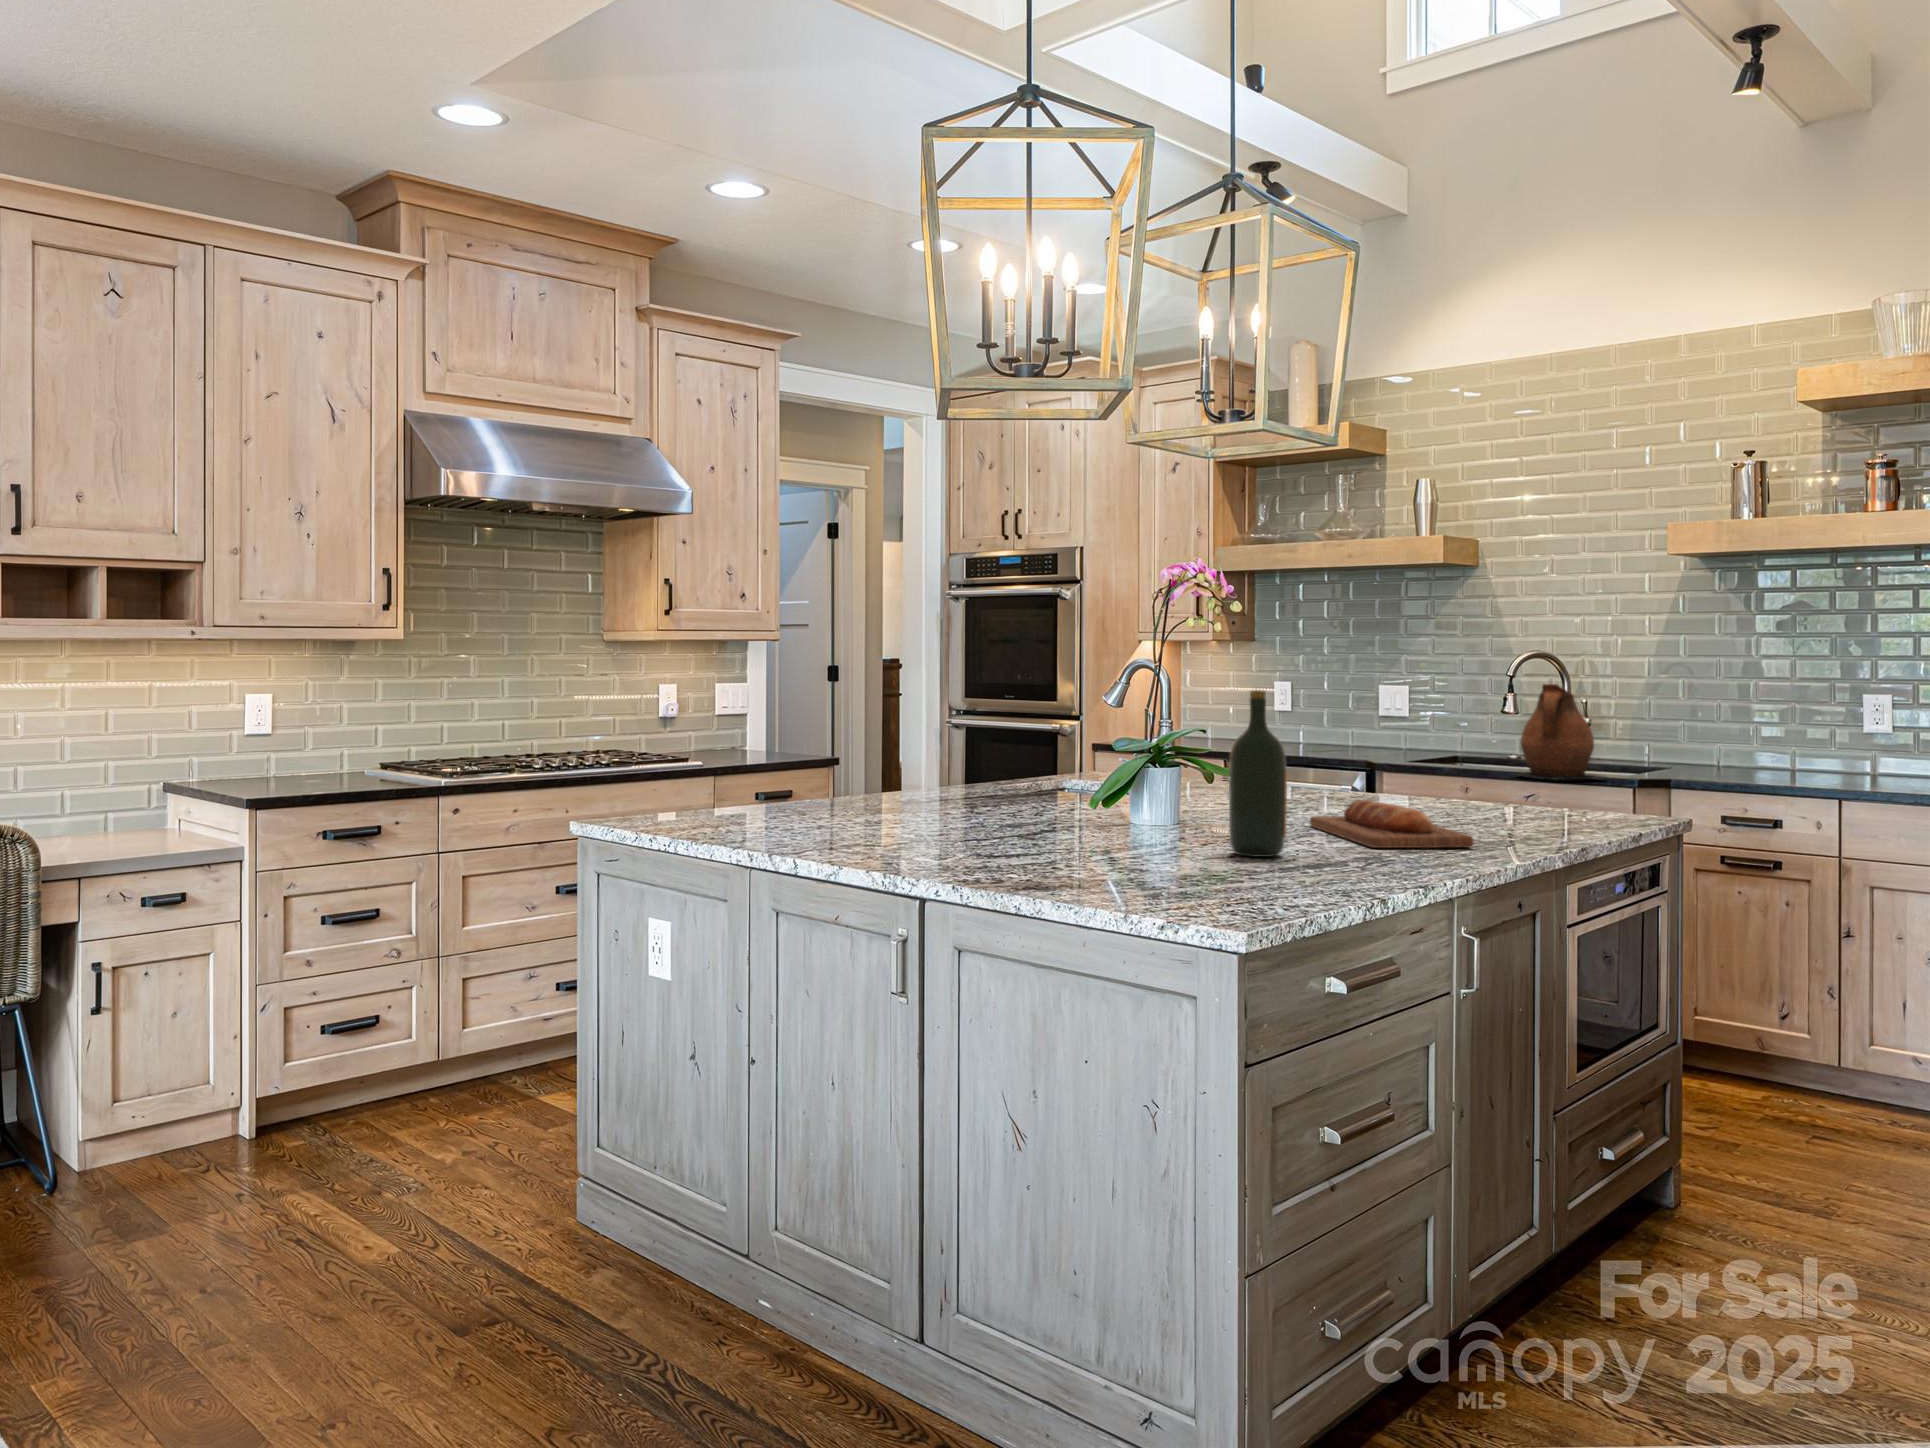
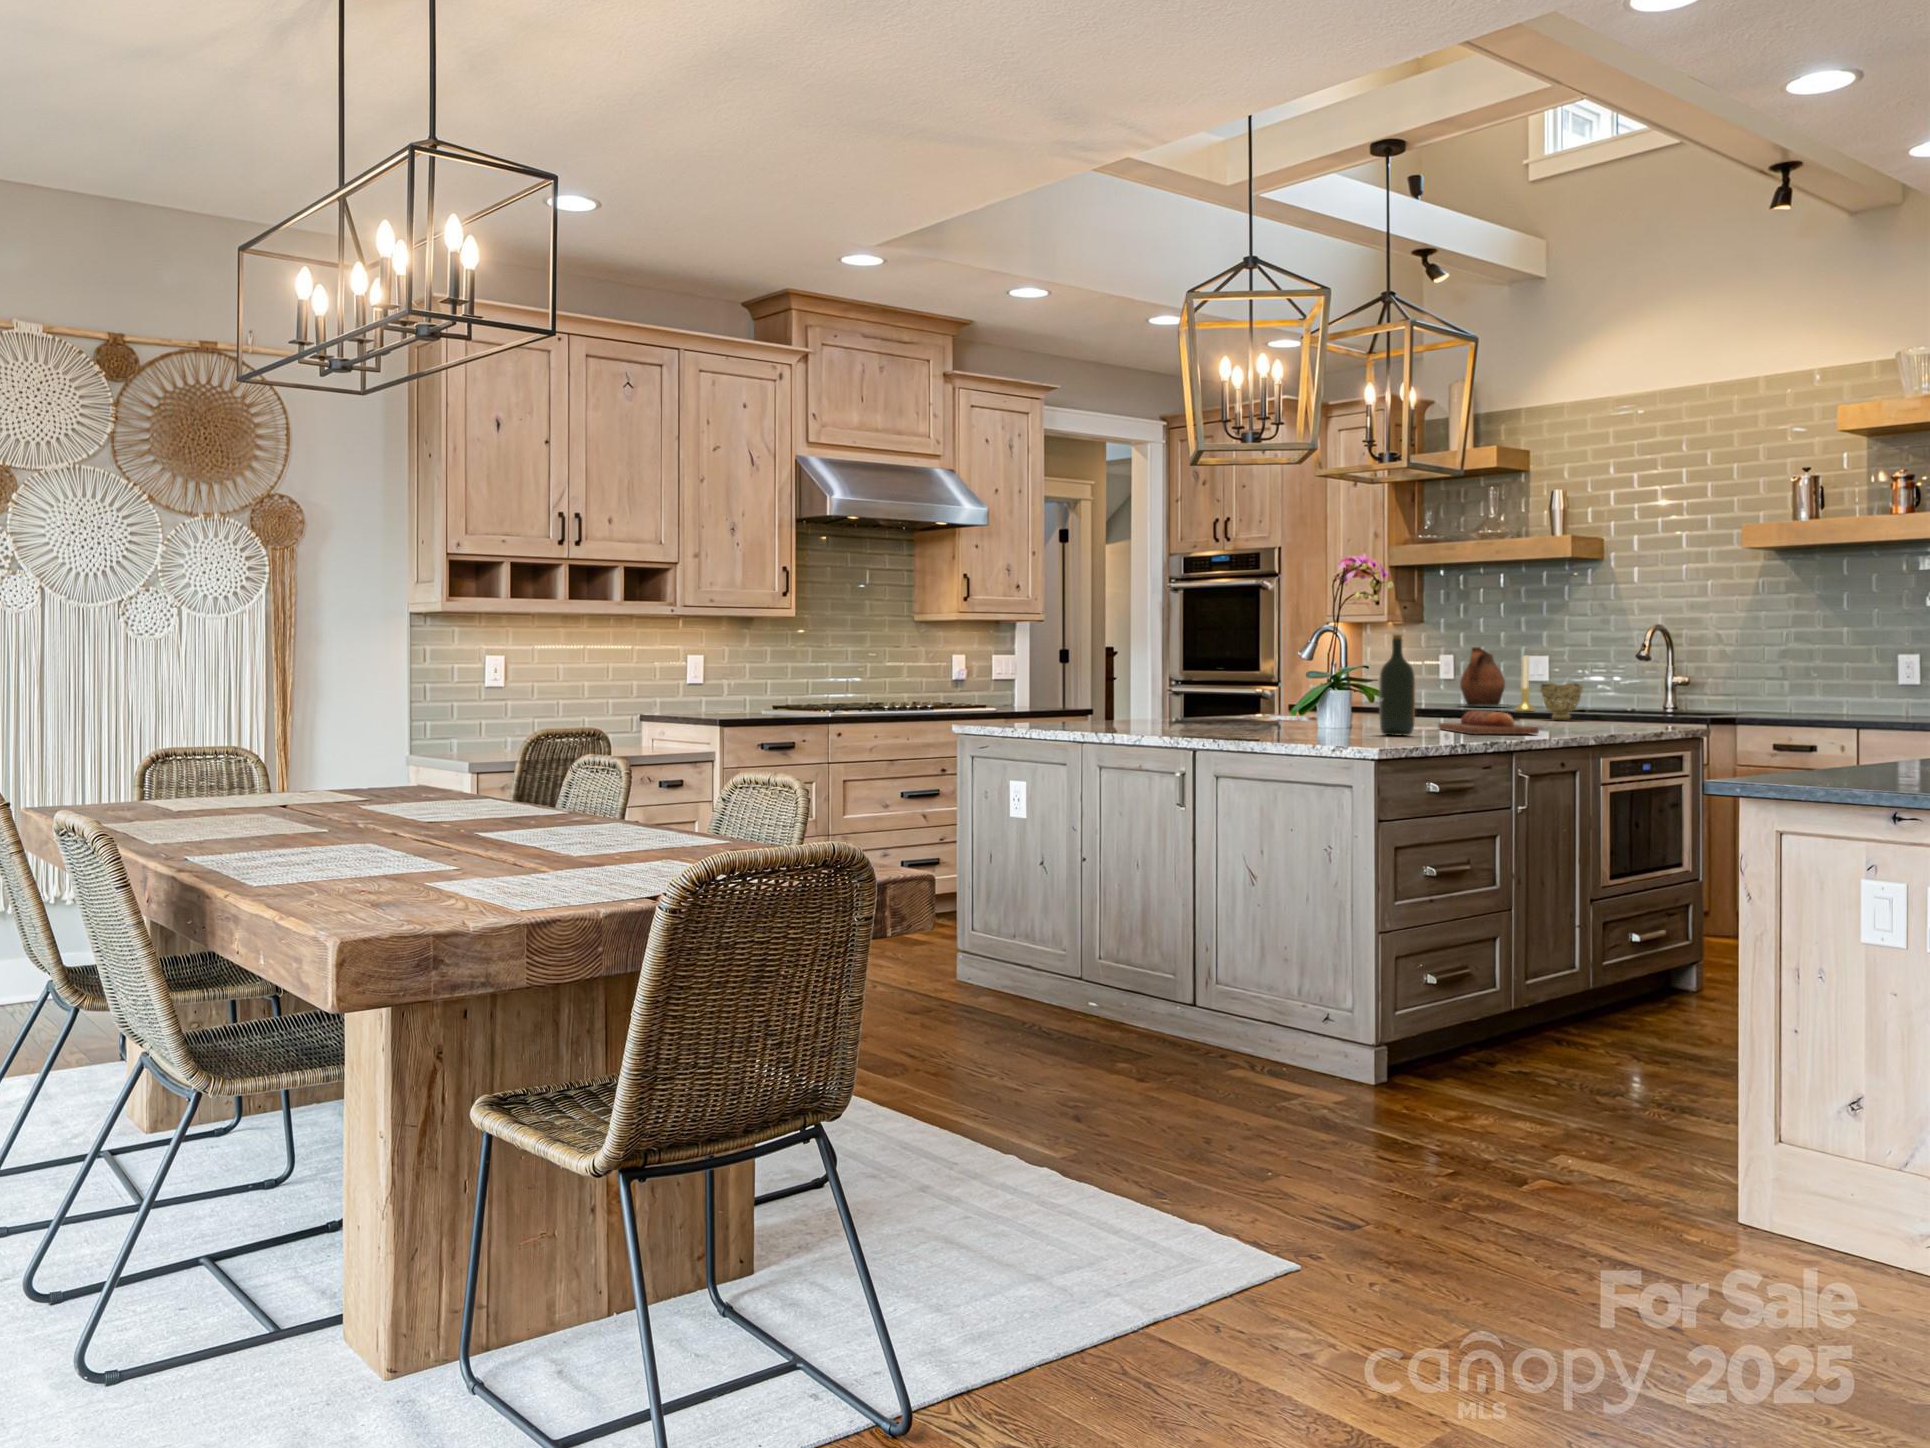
ceramic pitcher: present [1517,684,1607,779] -> present [1460,647,1505,706]
candle holder: none [1374,686,1400,760] -> present [1515,656,1535,711]
decorative bowl: none [1426,736,1487,790] -> present [1539,683,1583,720]

